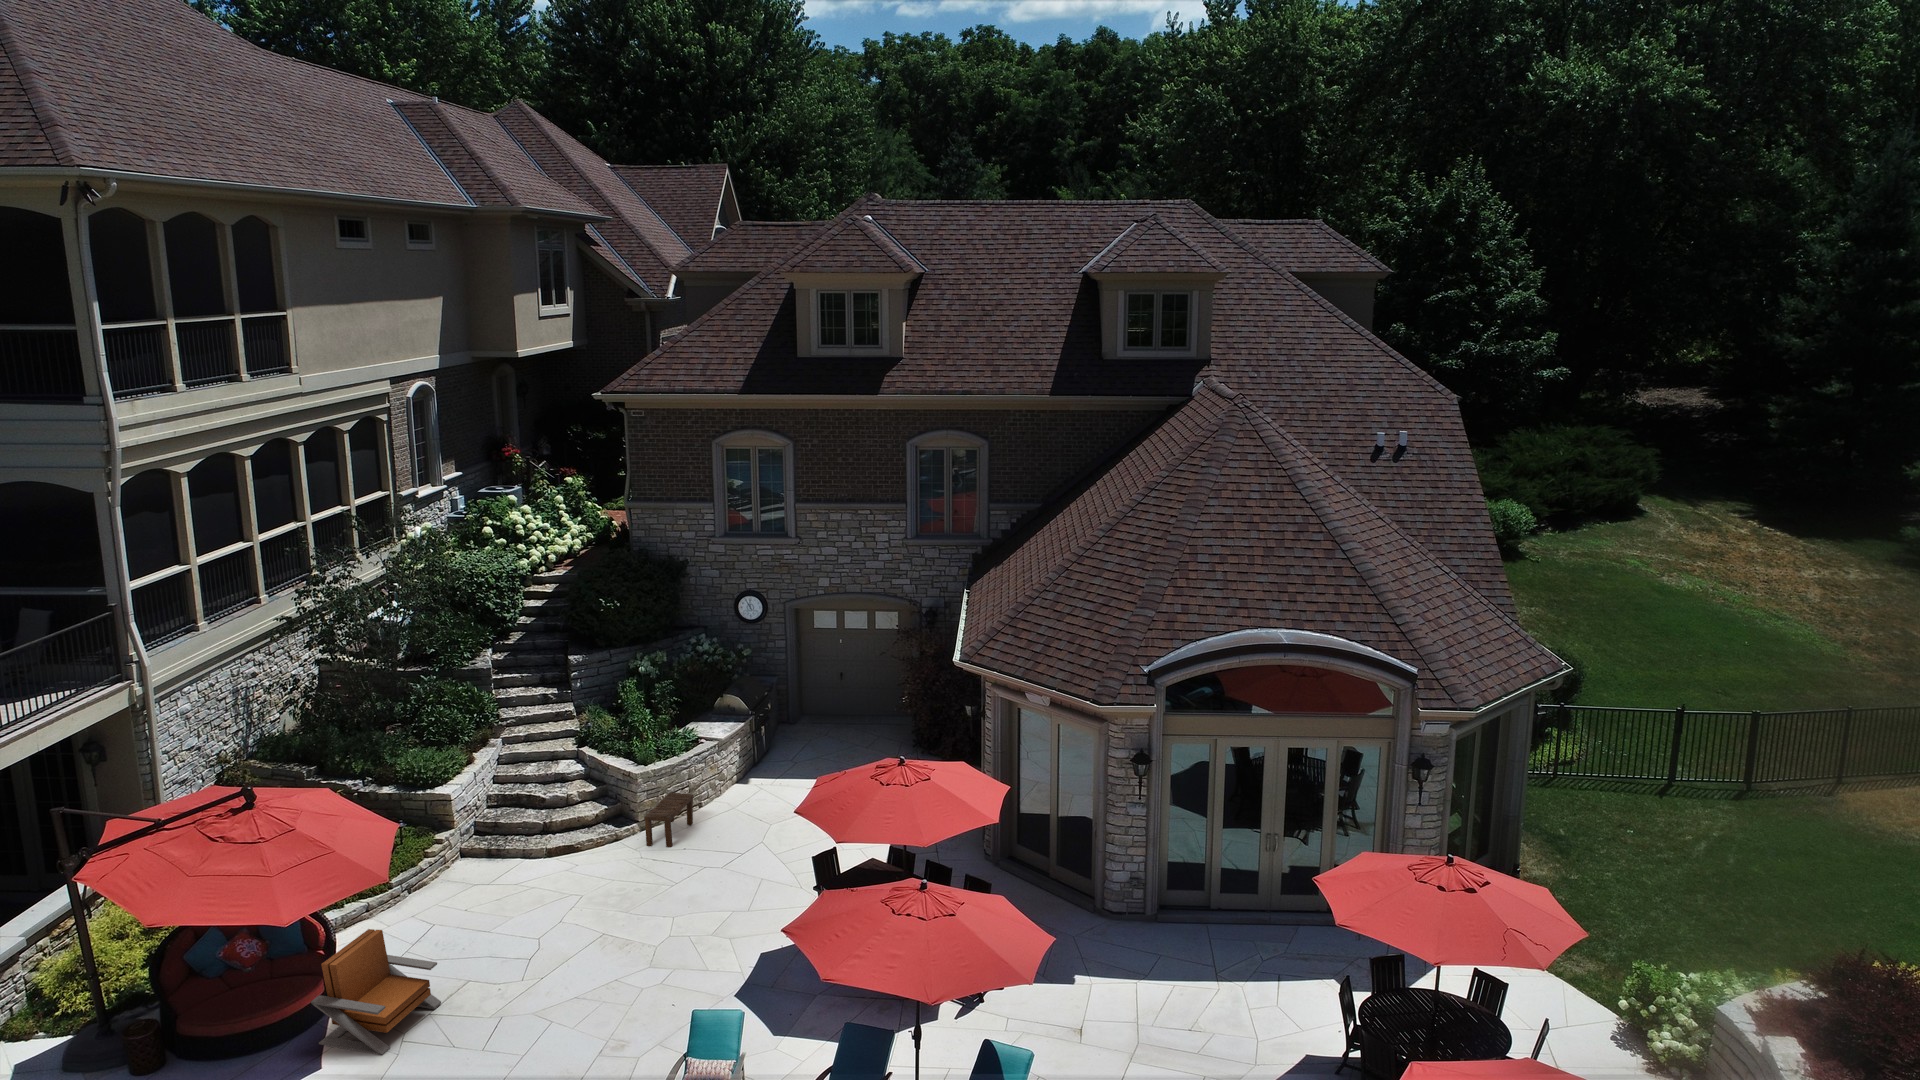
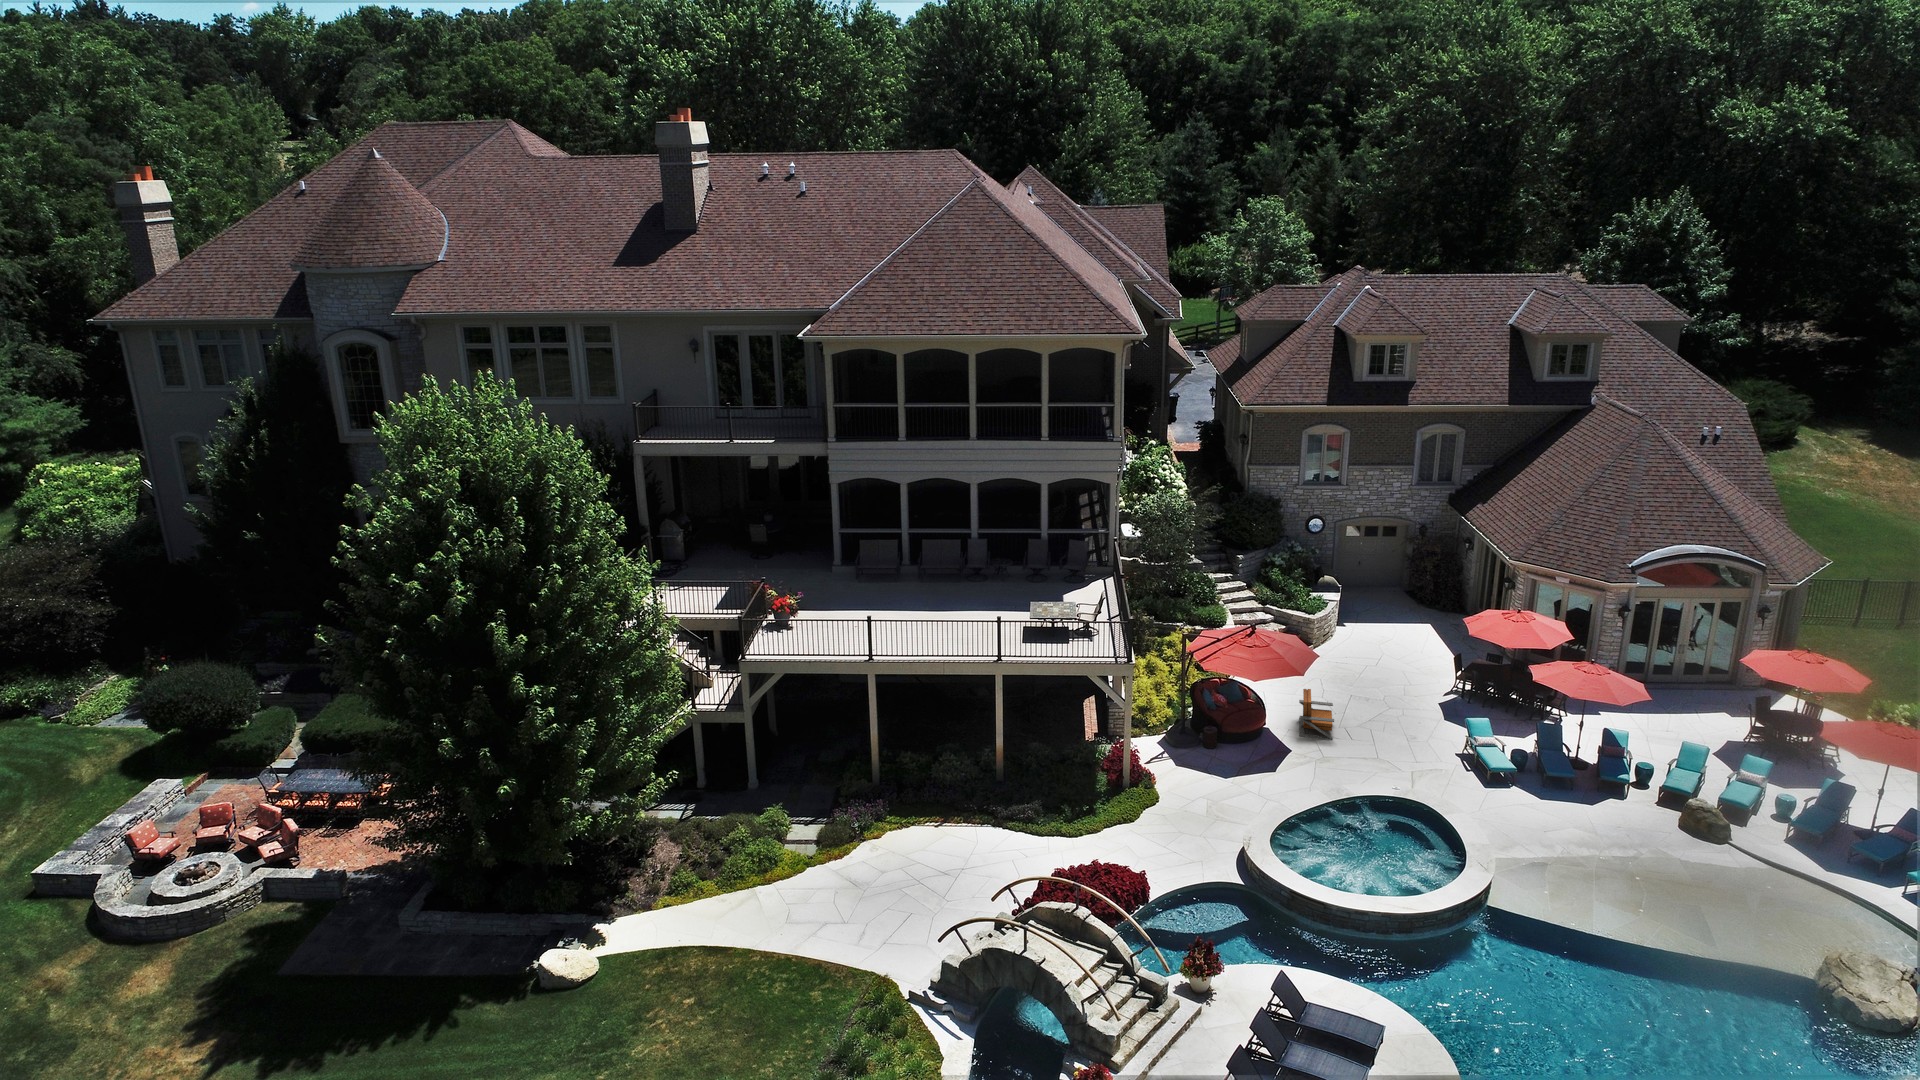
bench: present [644,792,694,847] -> none [1335,628,1352,656]

